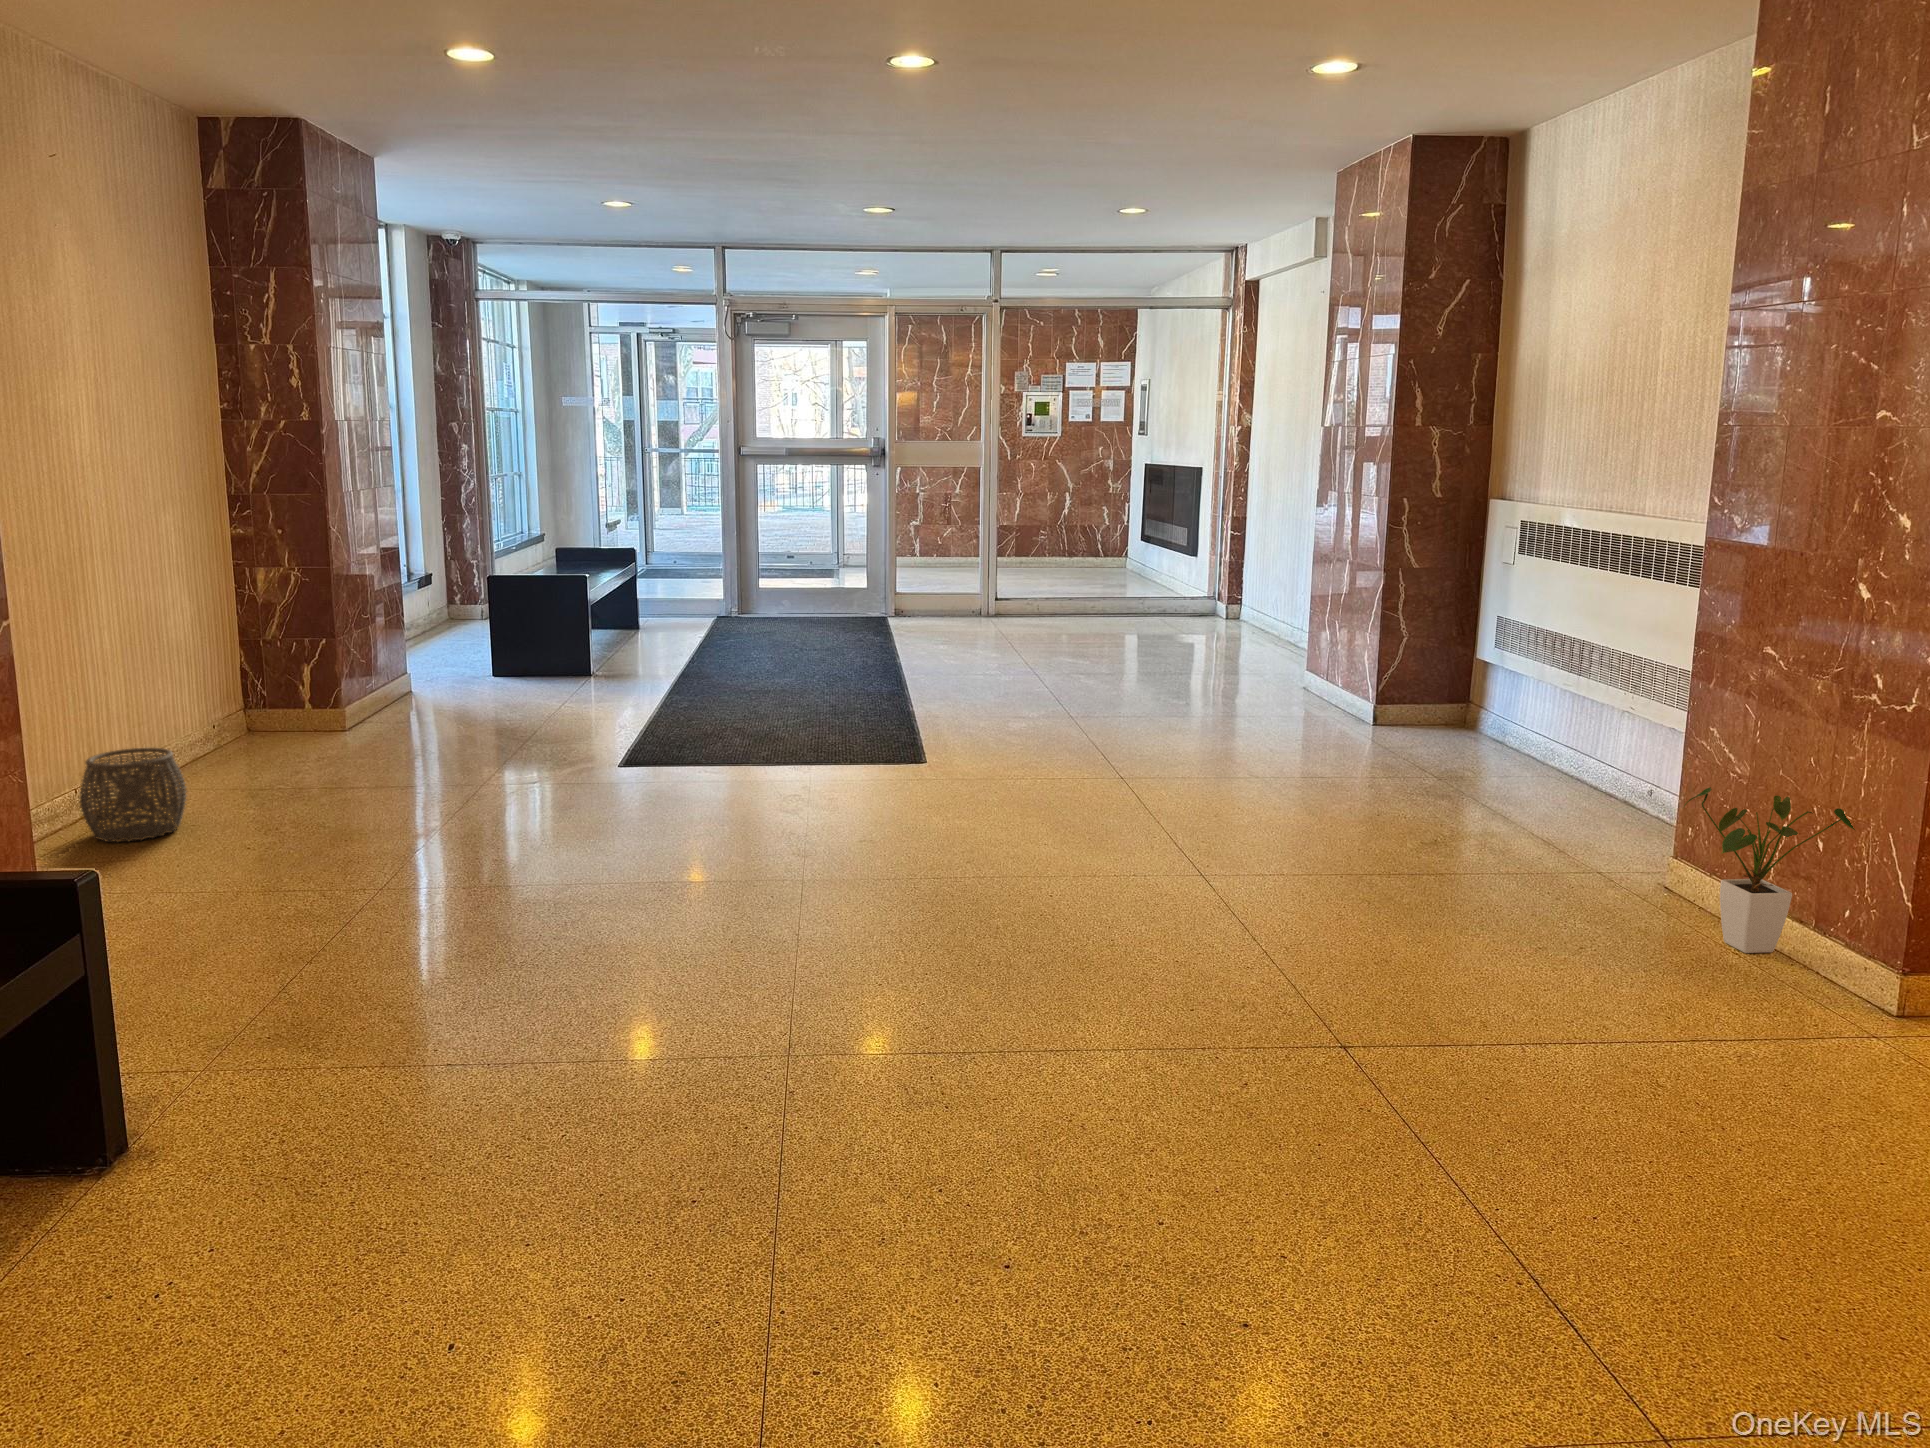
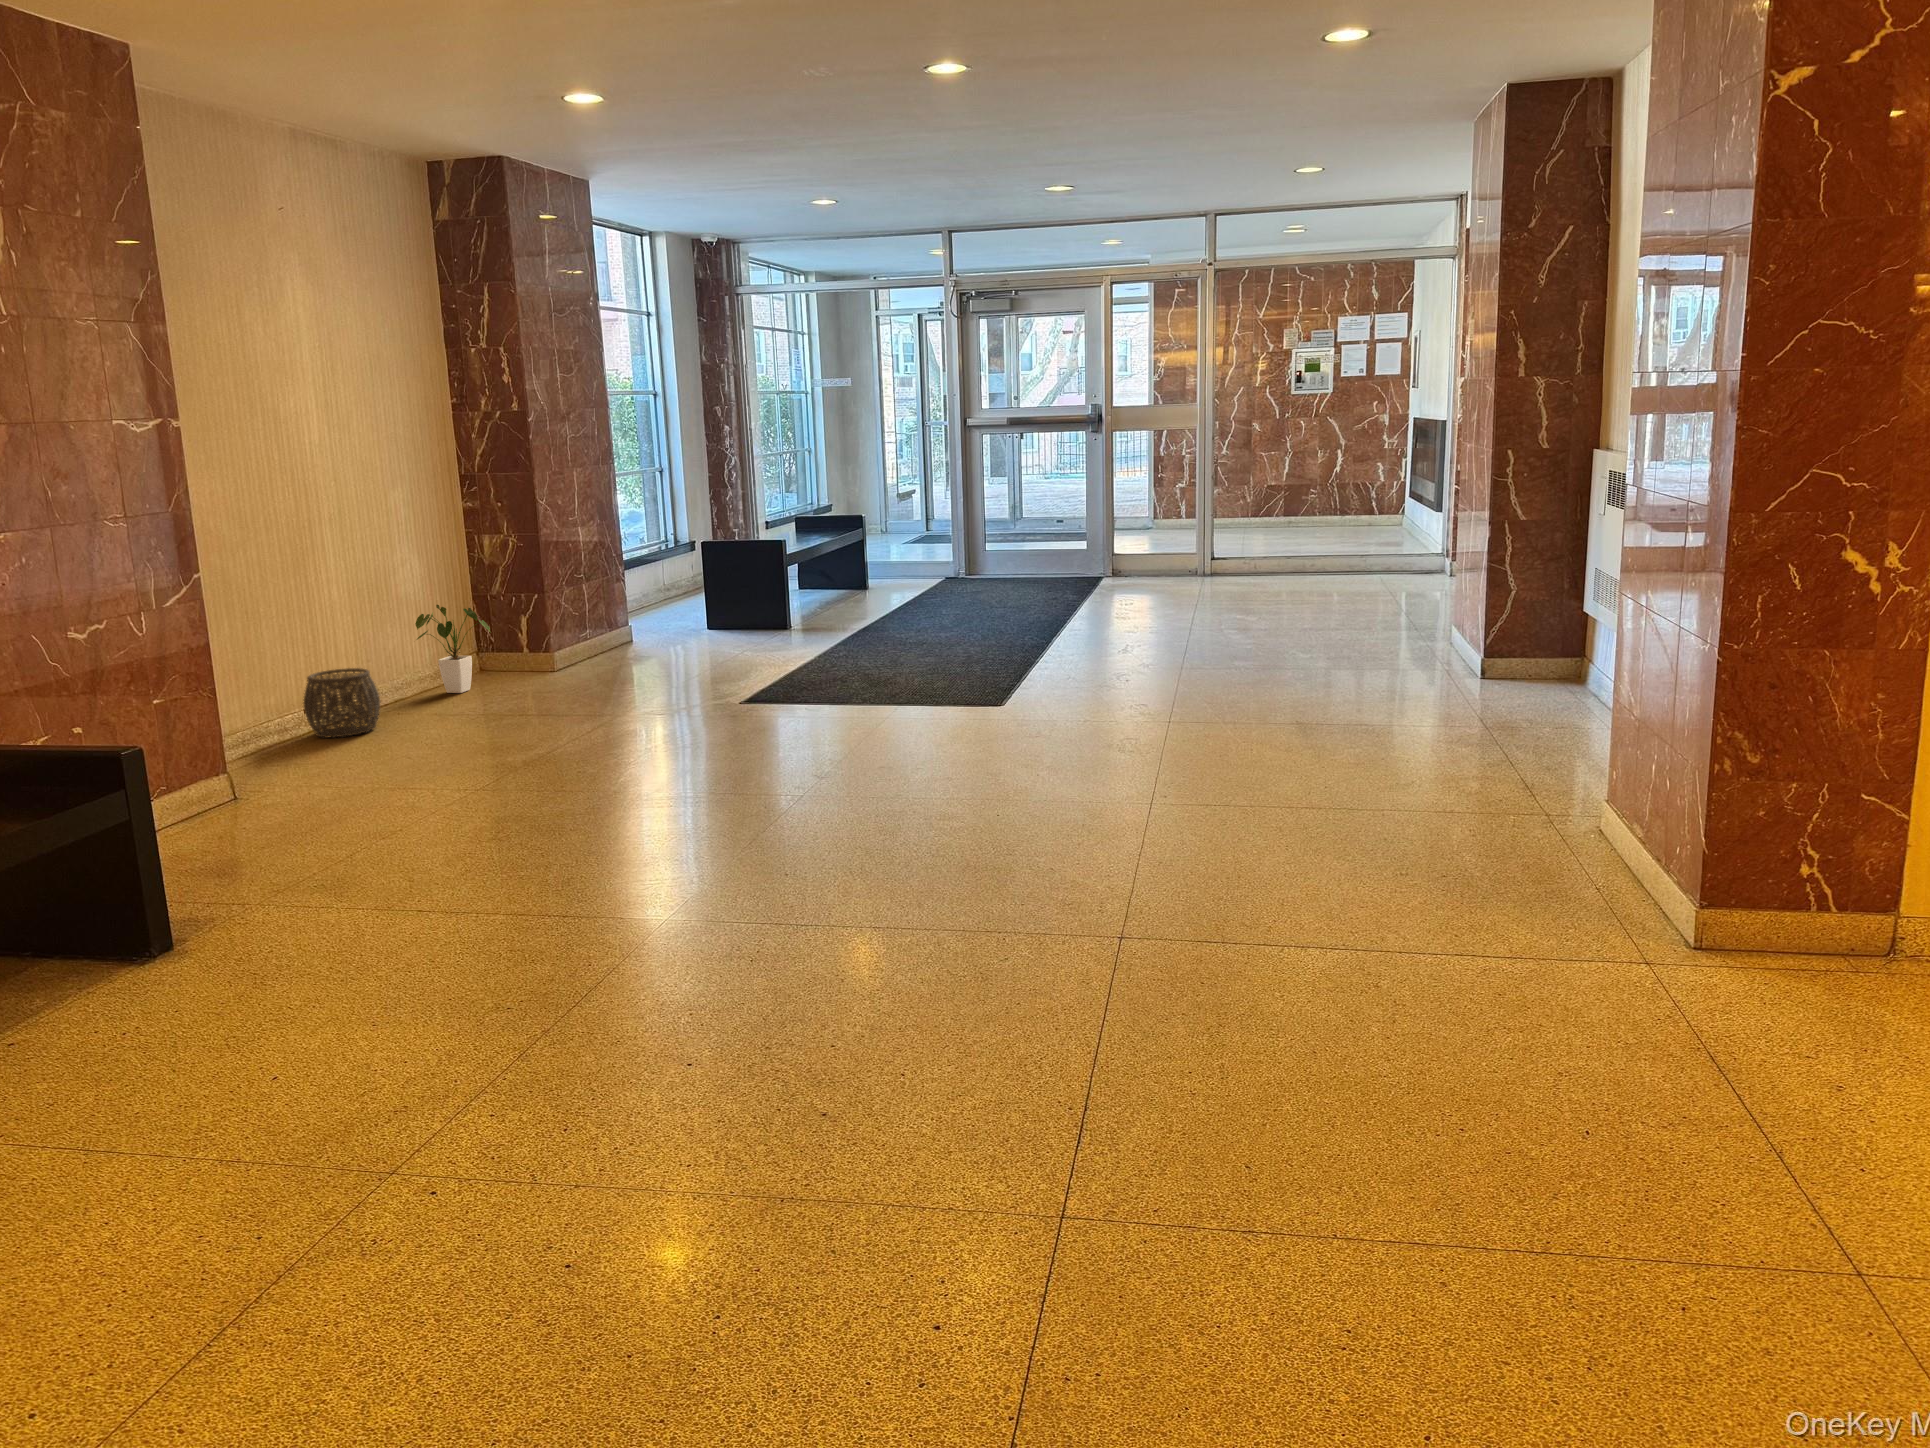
house plant: present [1684,787,1855,953] -> present [415,605,490,693]

